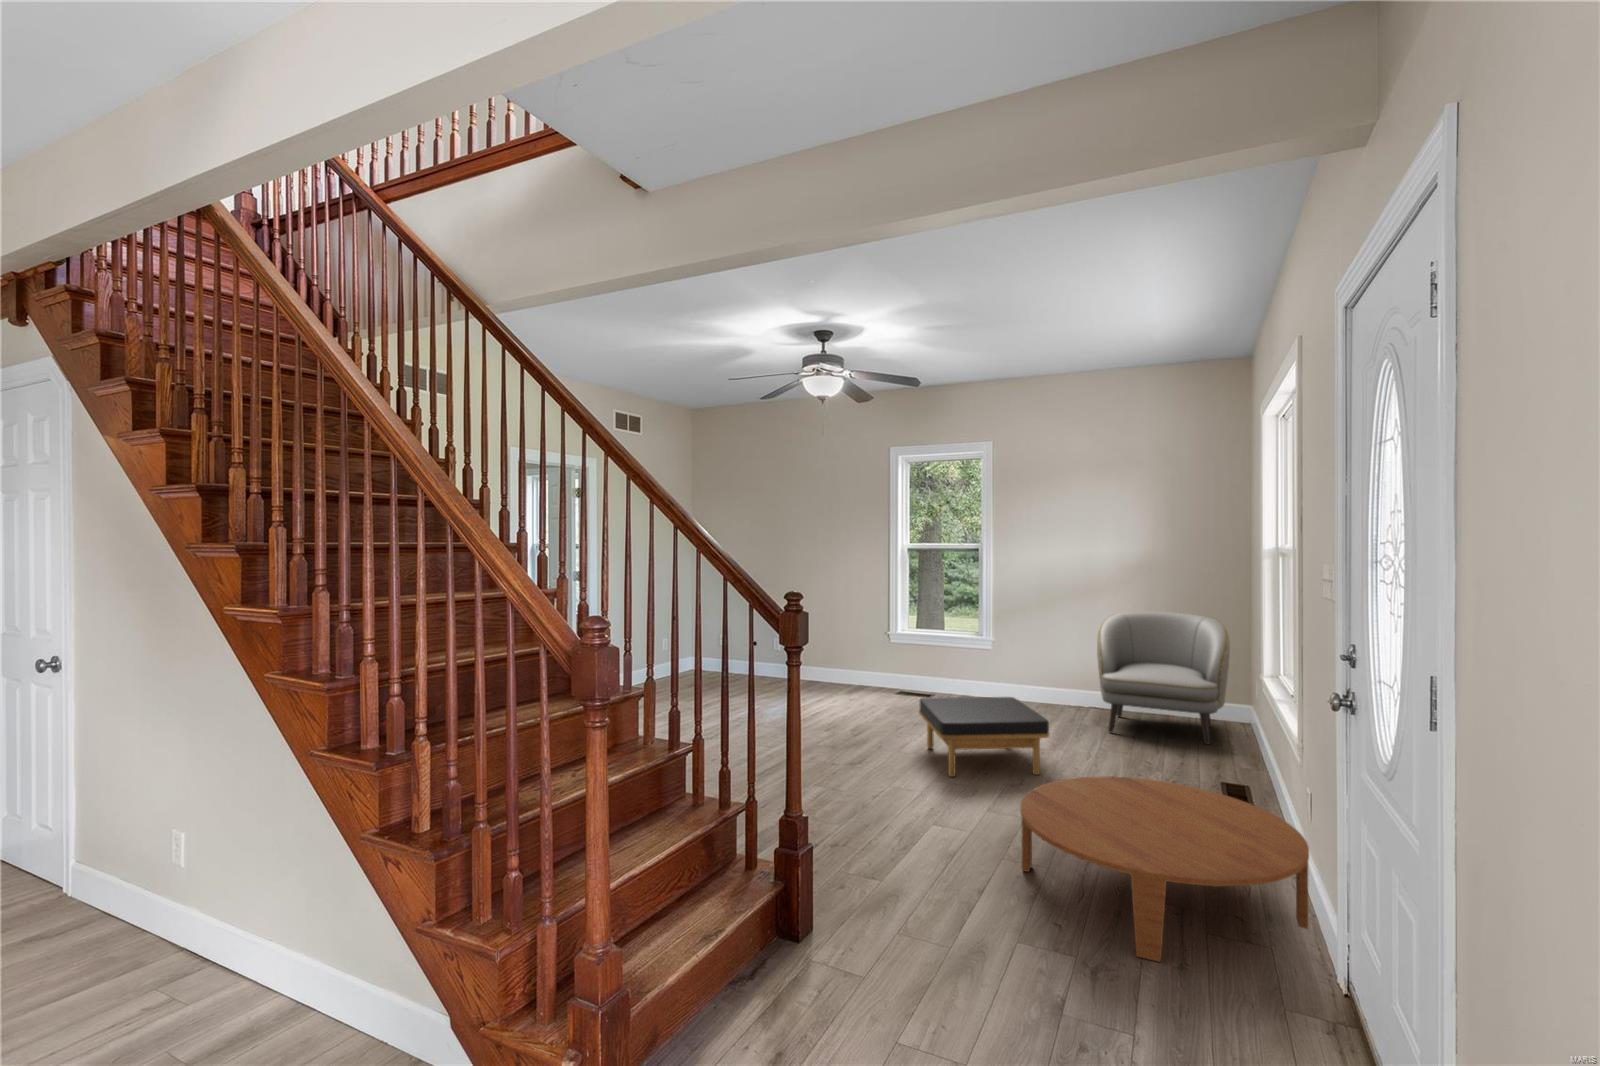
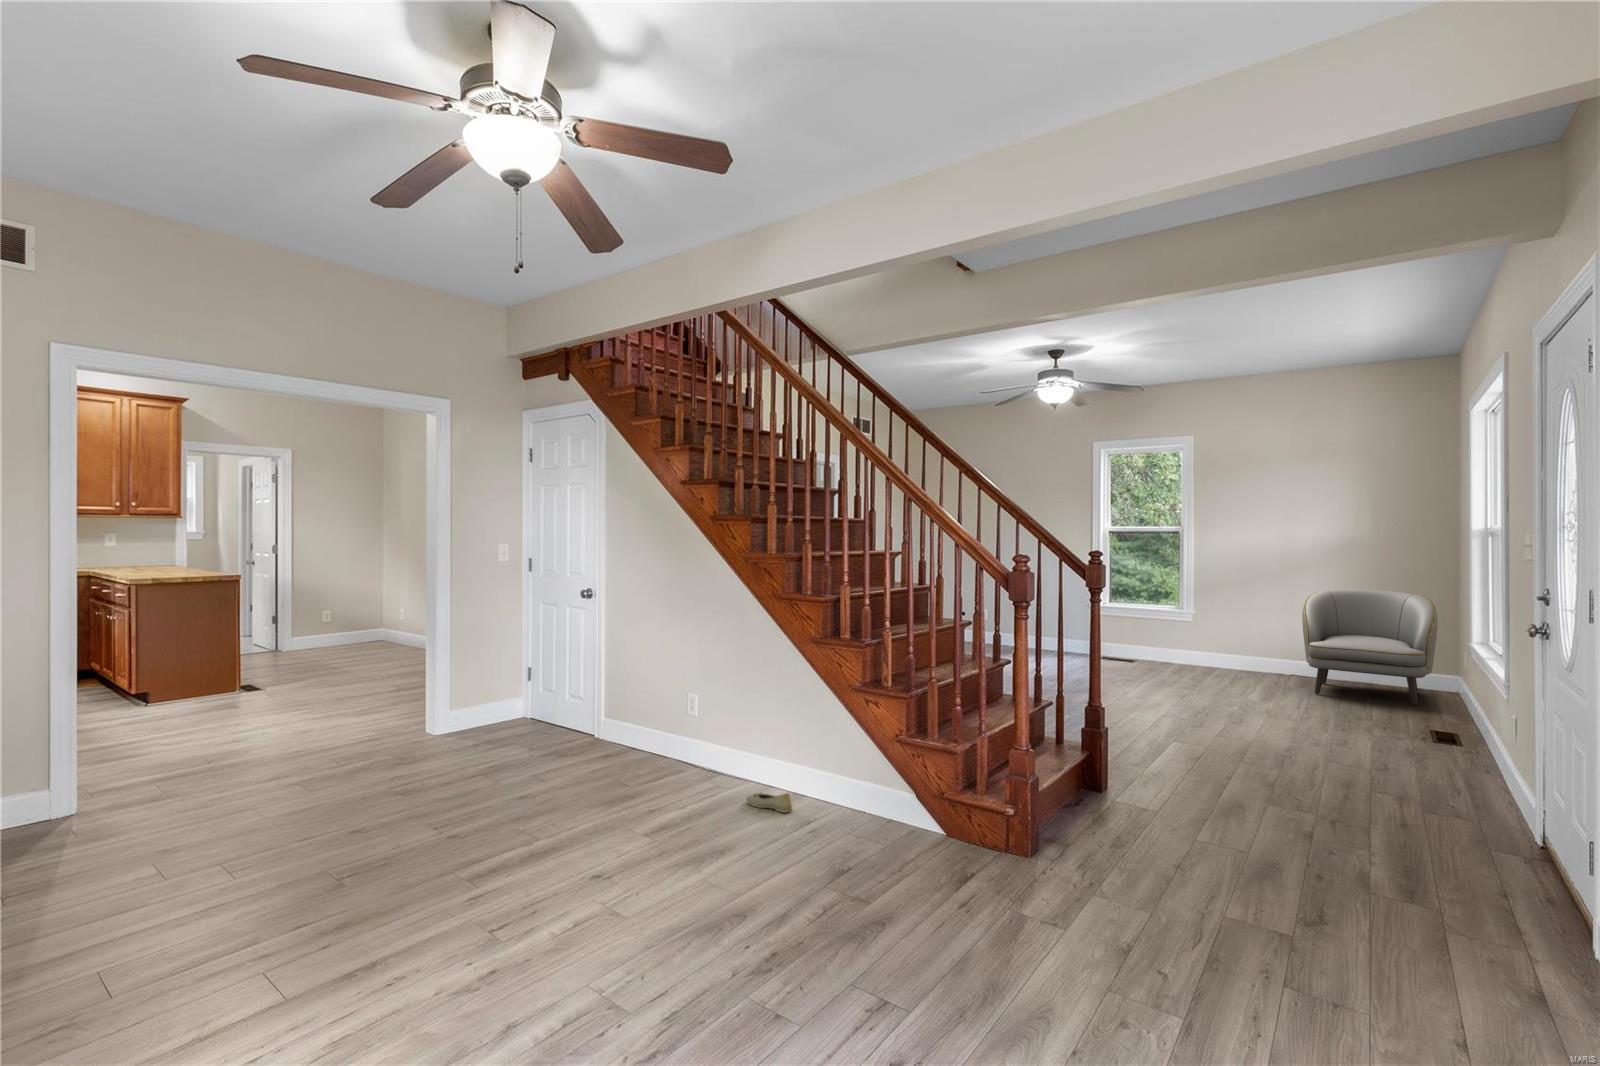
ottoman: present [919,697,1049,777] -> none [1140,656,1266,719]
coffee table: present [1020,777,1309,962] -> none [1258,707,1511,821]
shoe: none [230,994,299,1035] -> present [747,793,792,813]

